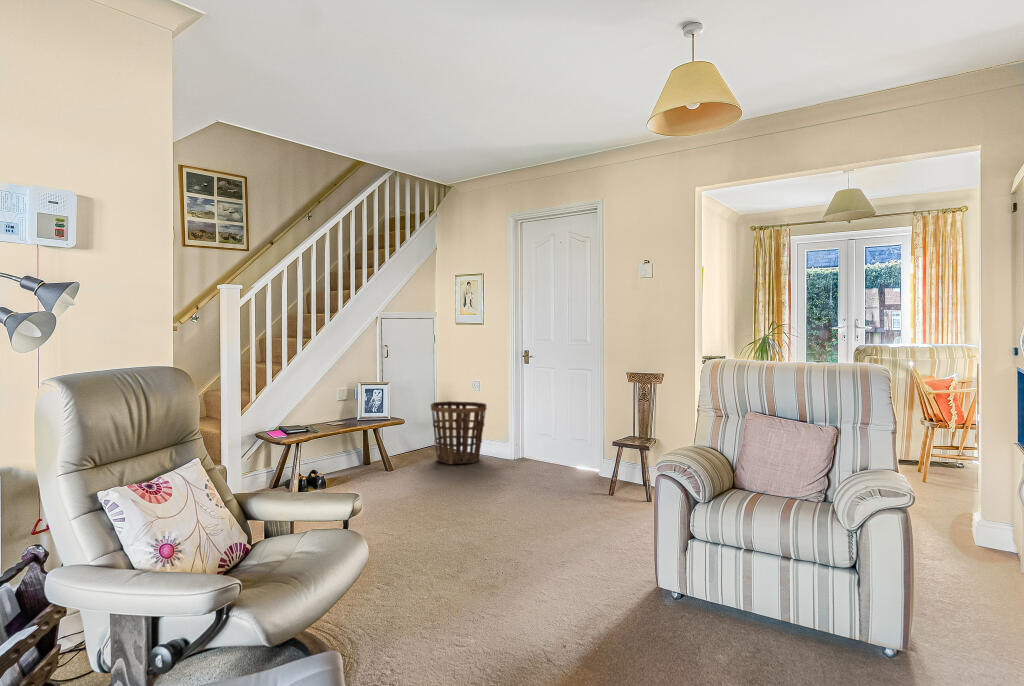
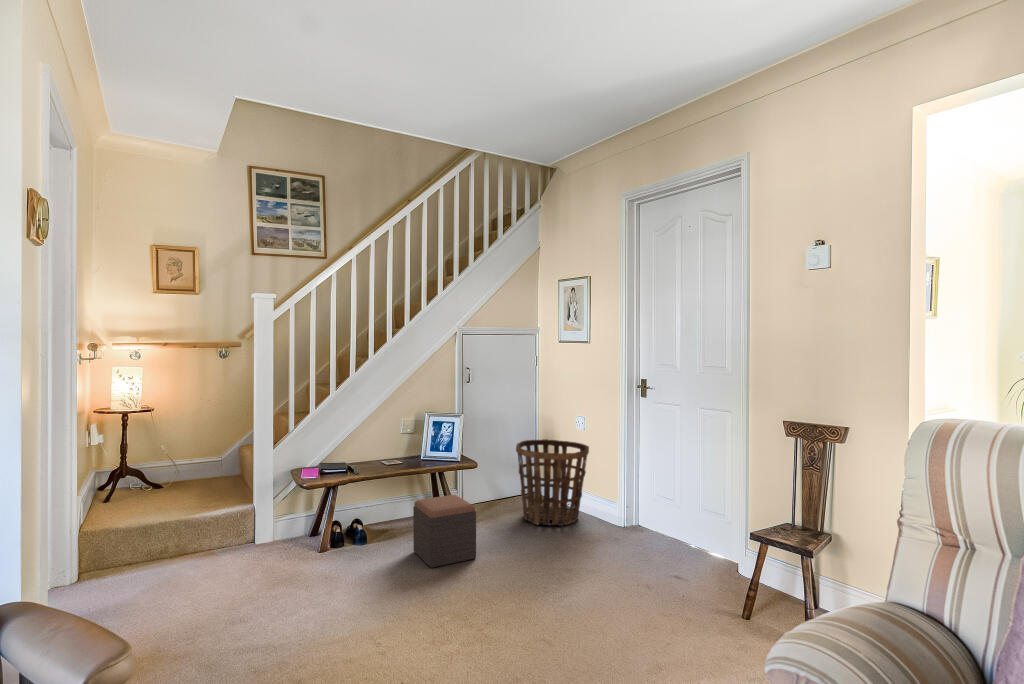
footstool: none [366,442,418,494] -> present [413,495,476,568]

